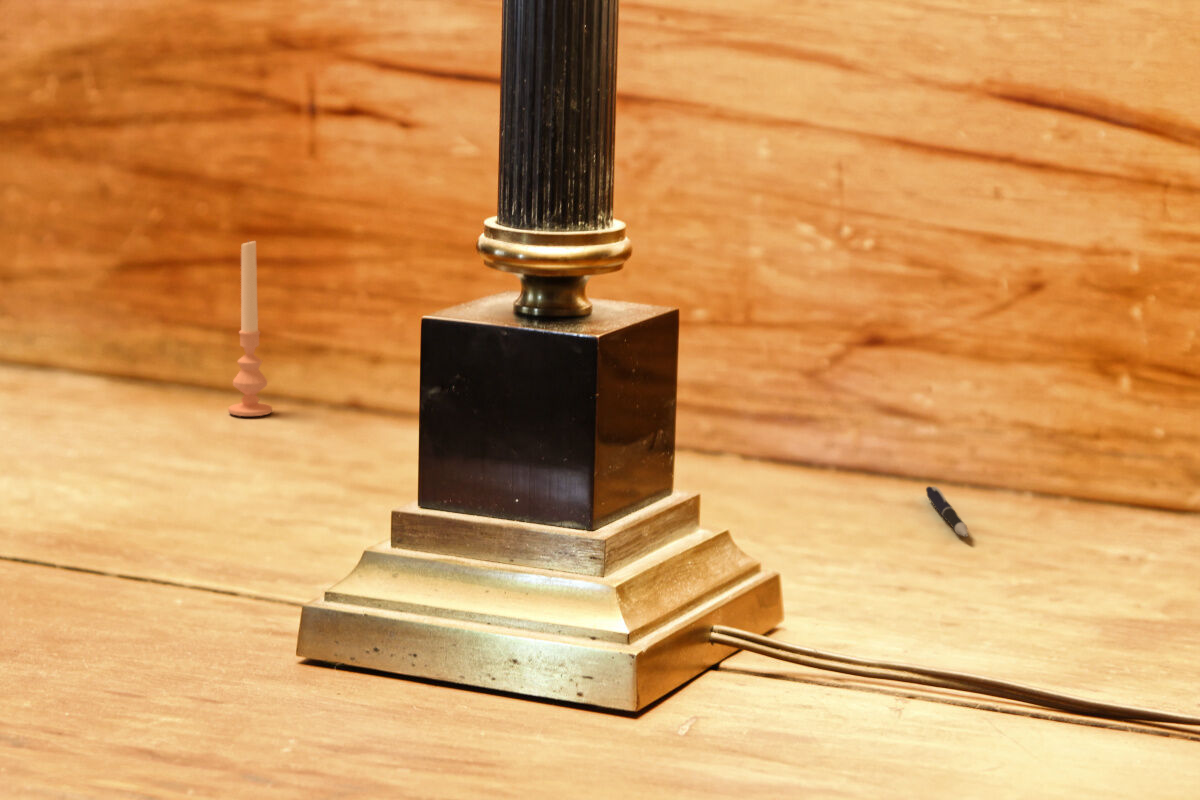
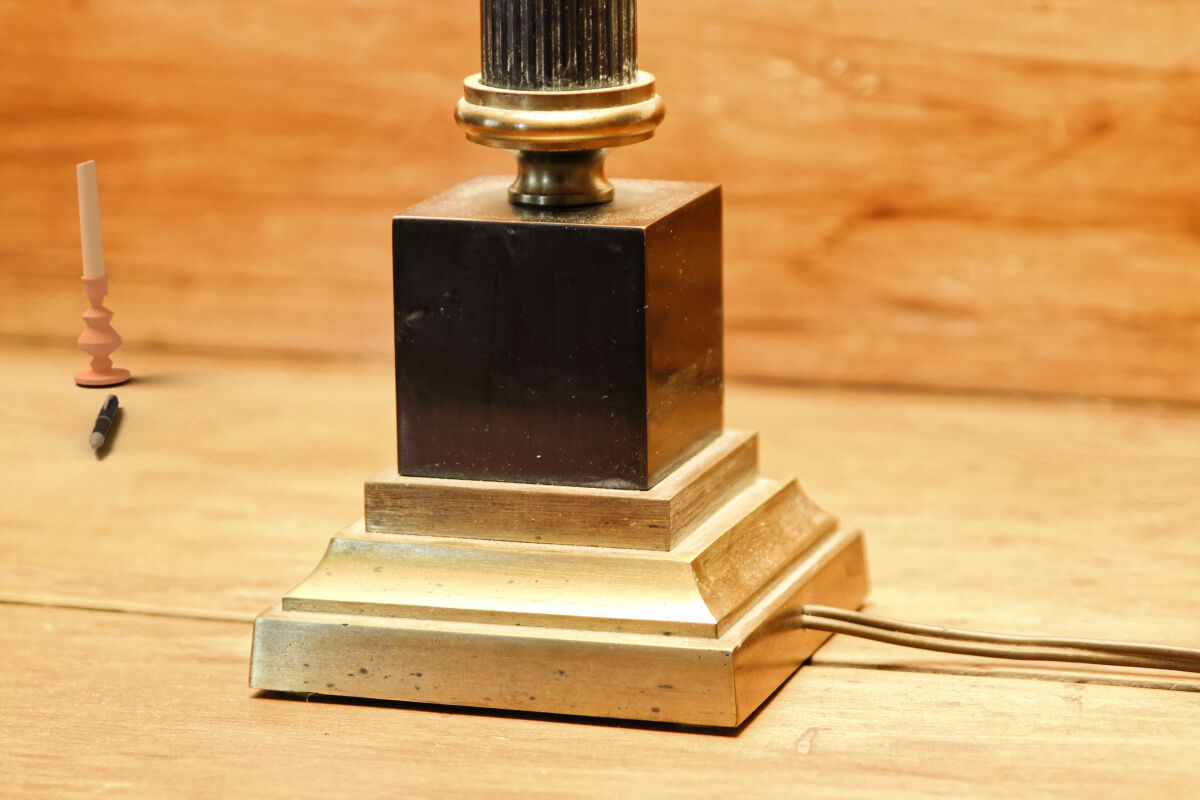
pen: present [926,486,968,537] -> present [89,394,119,449]

